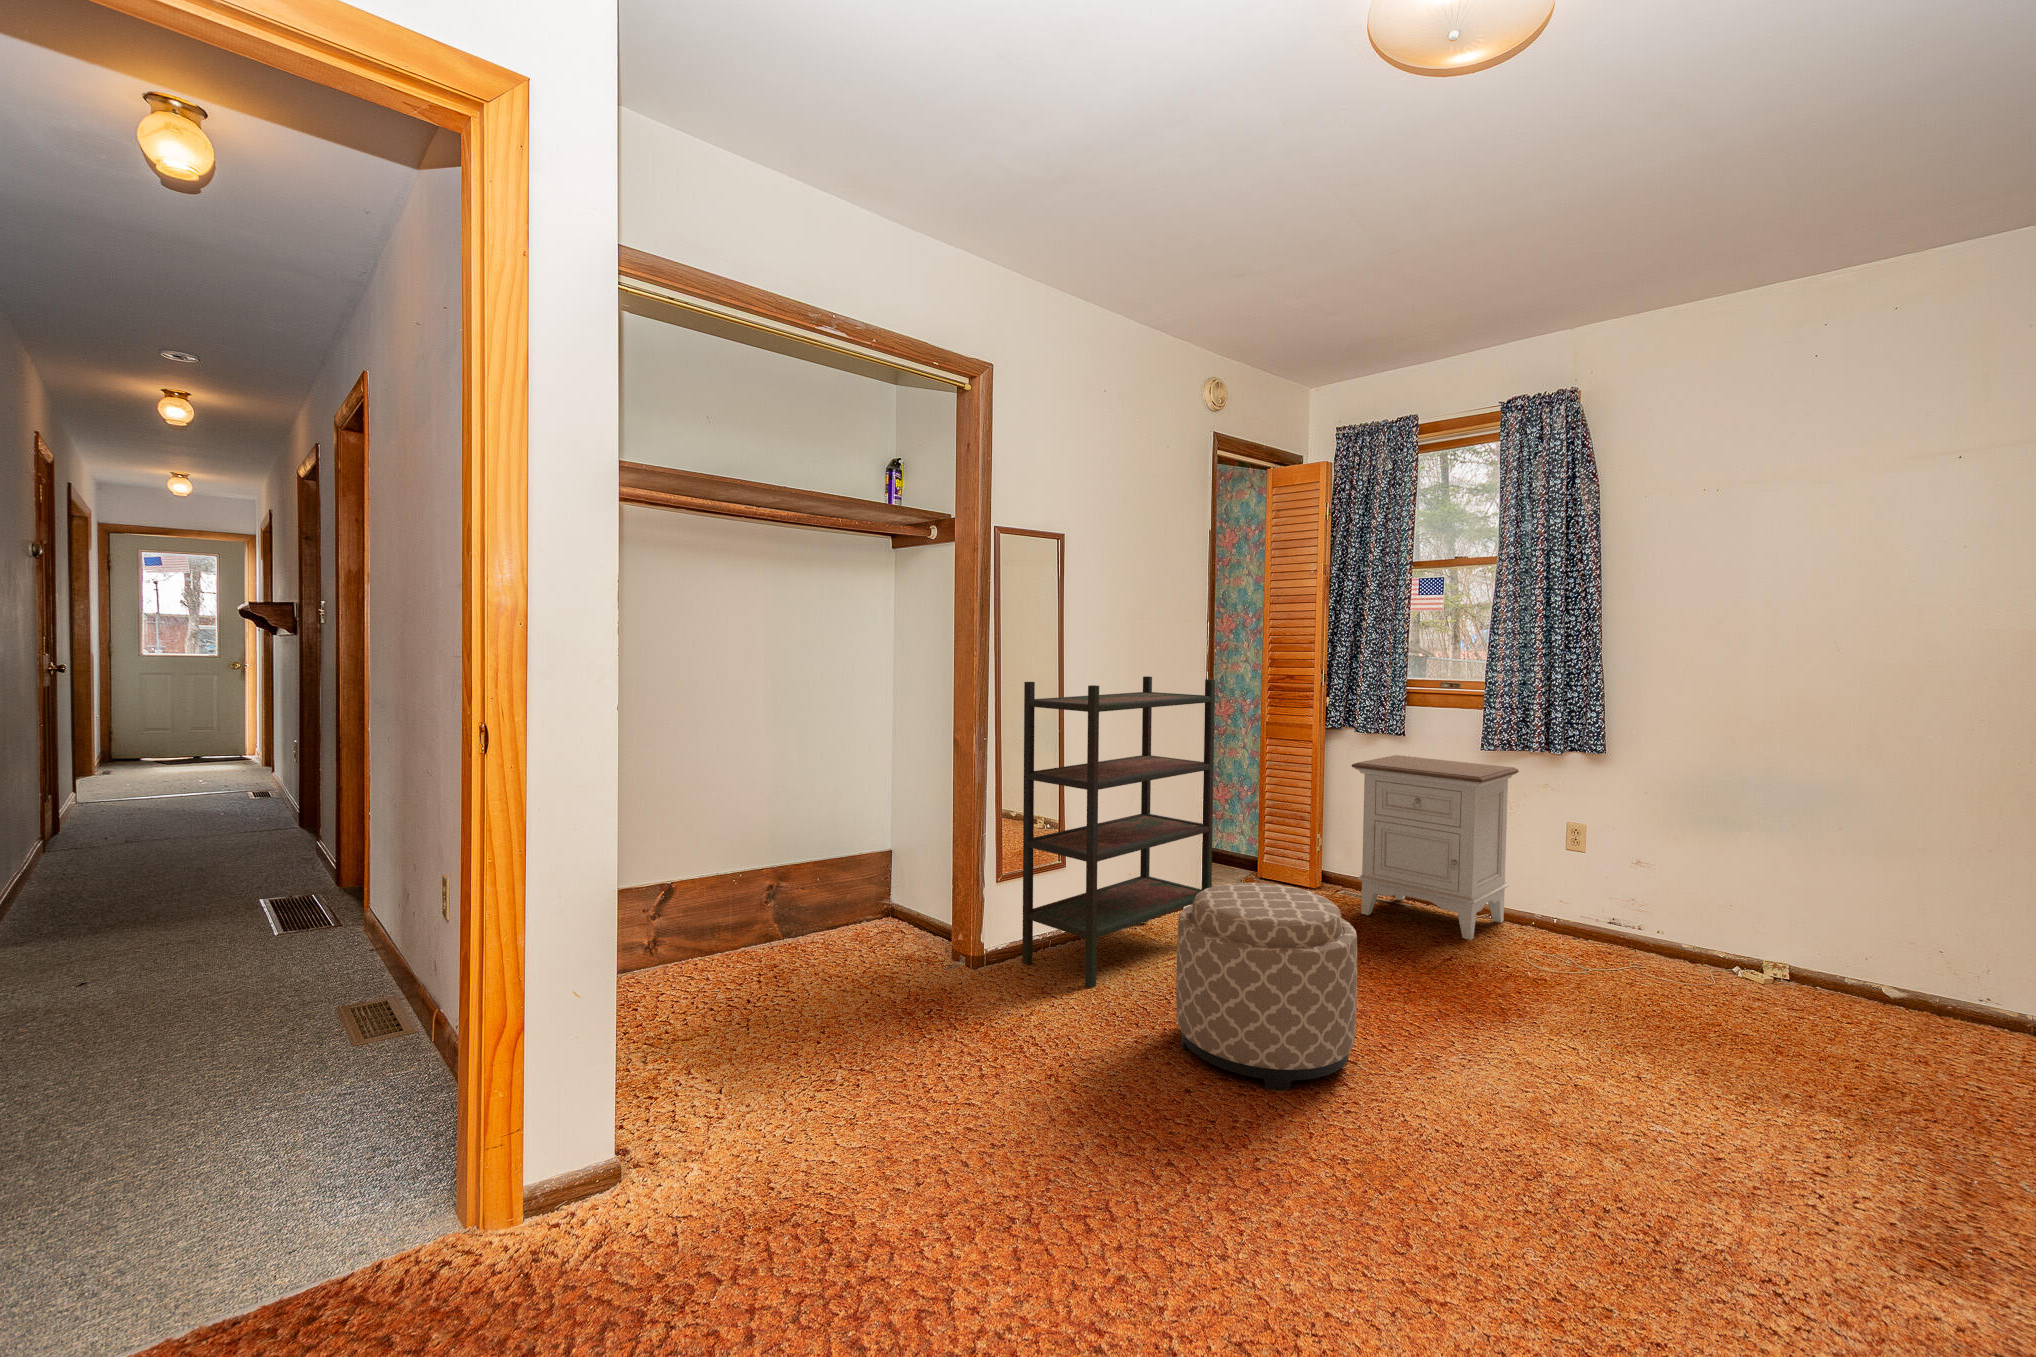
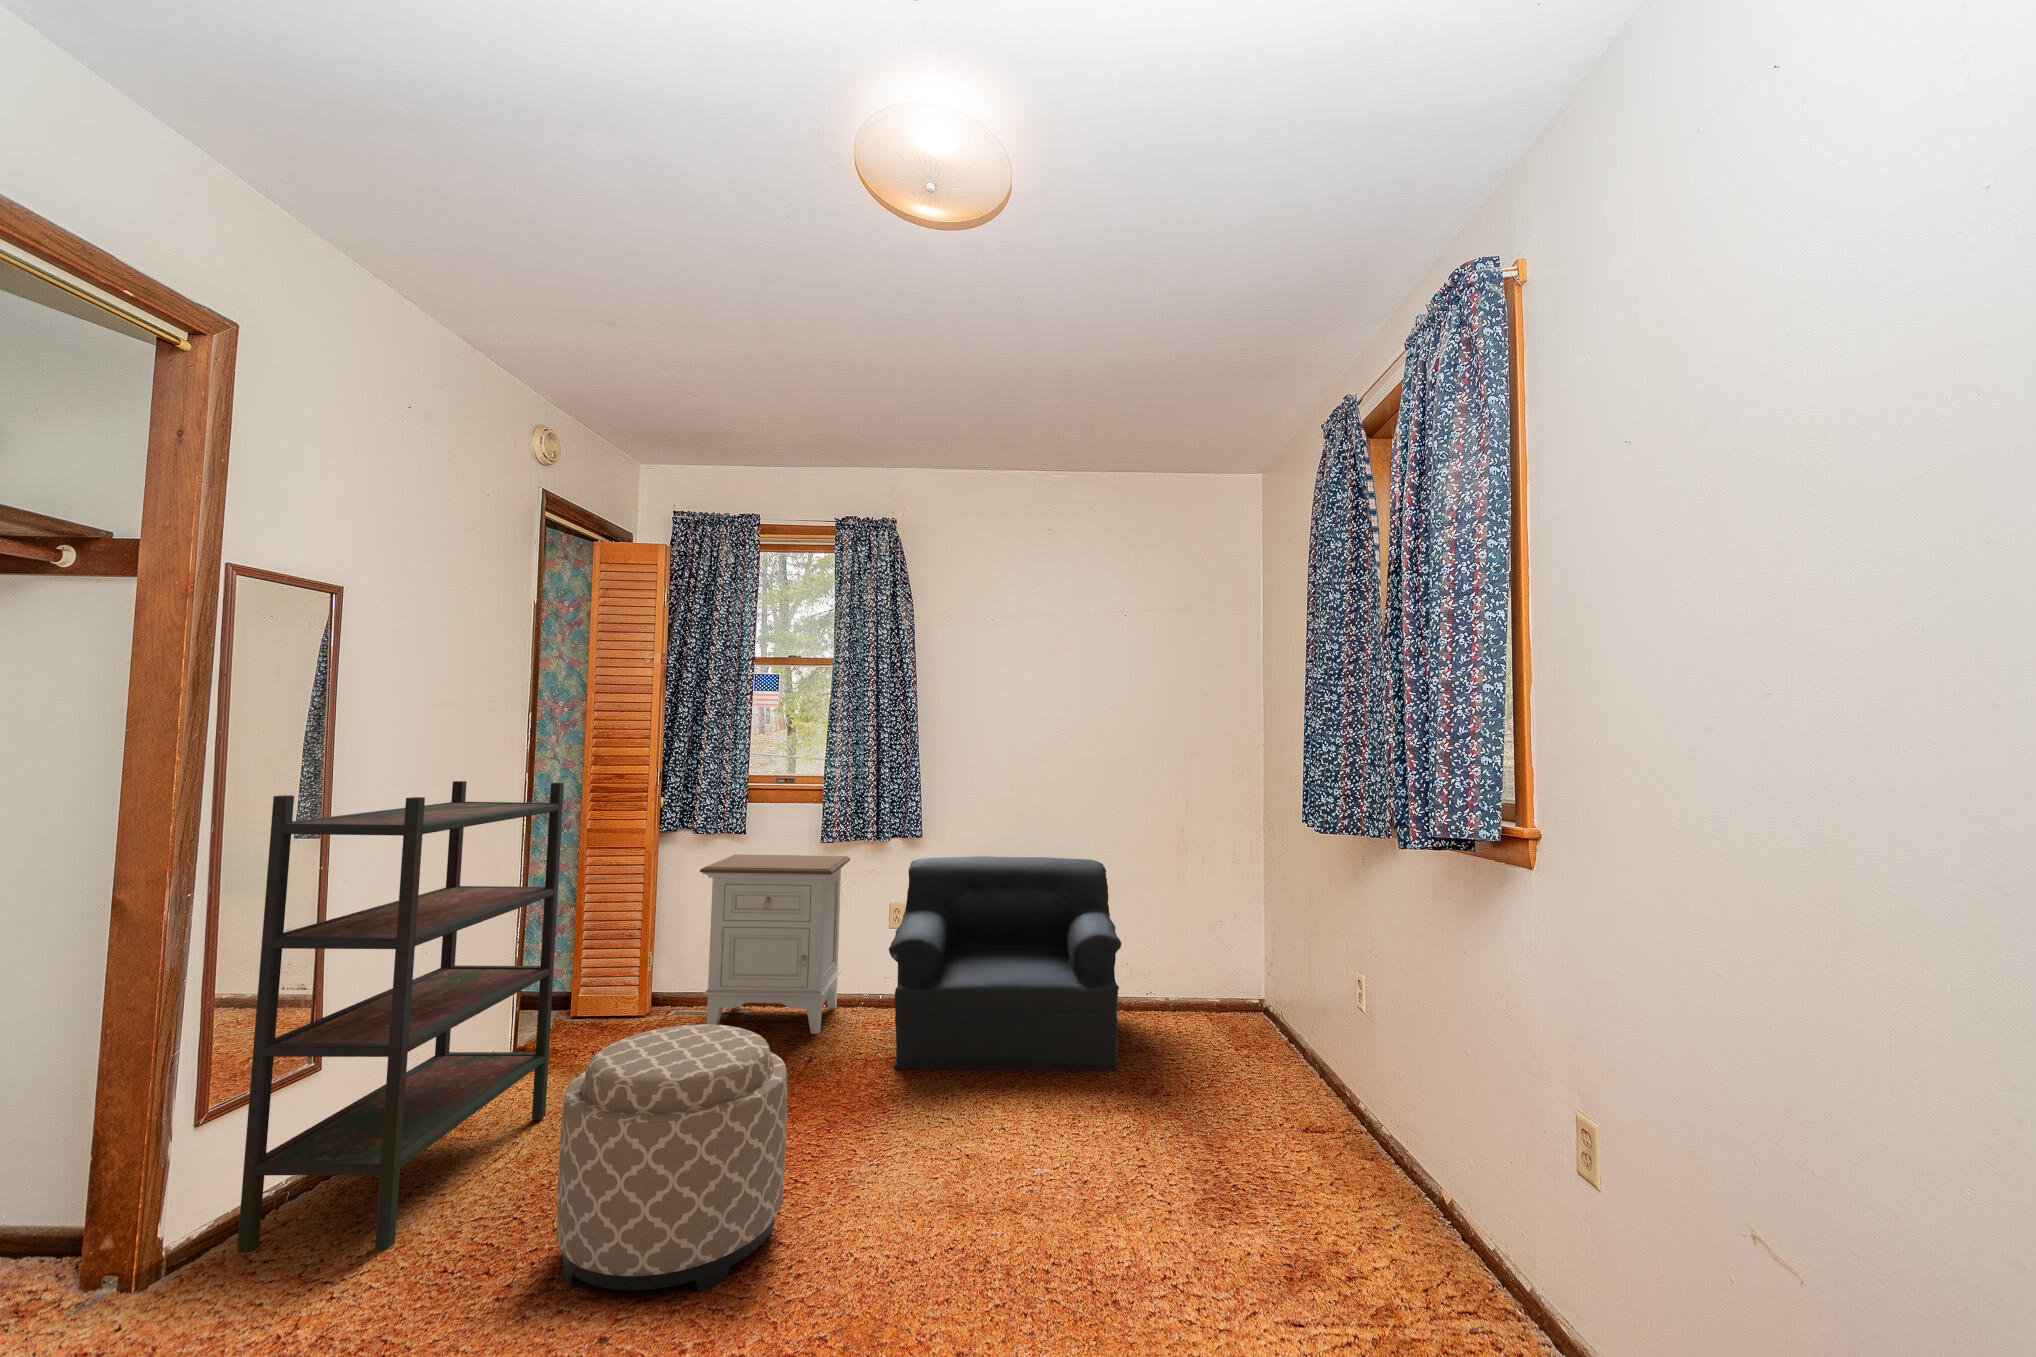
armchair: none [1534,778,1900,1081] -> present [889,856,1121,1071]

